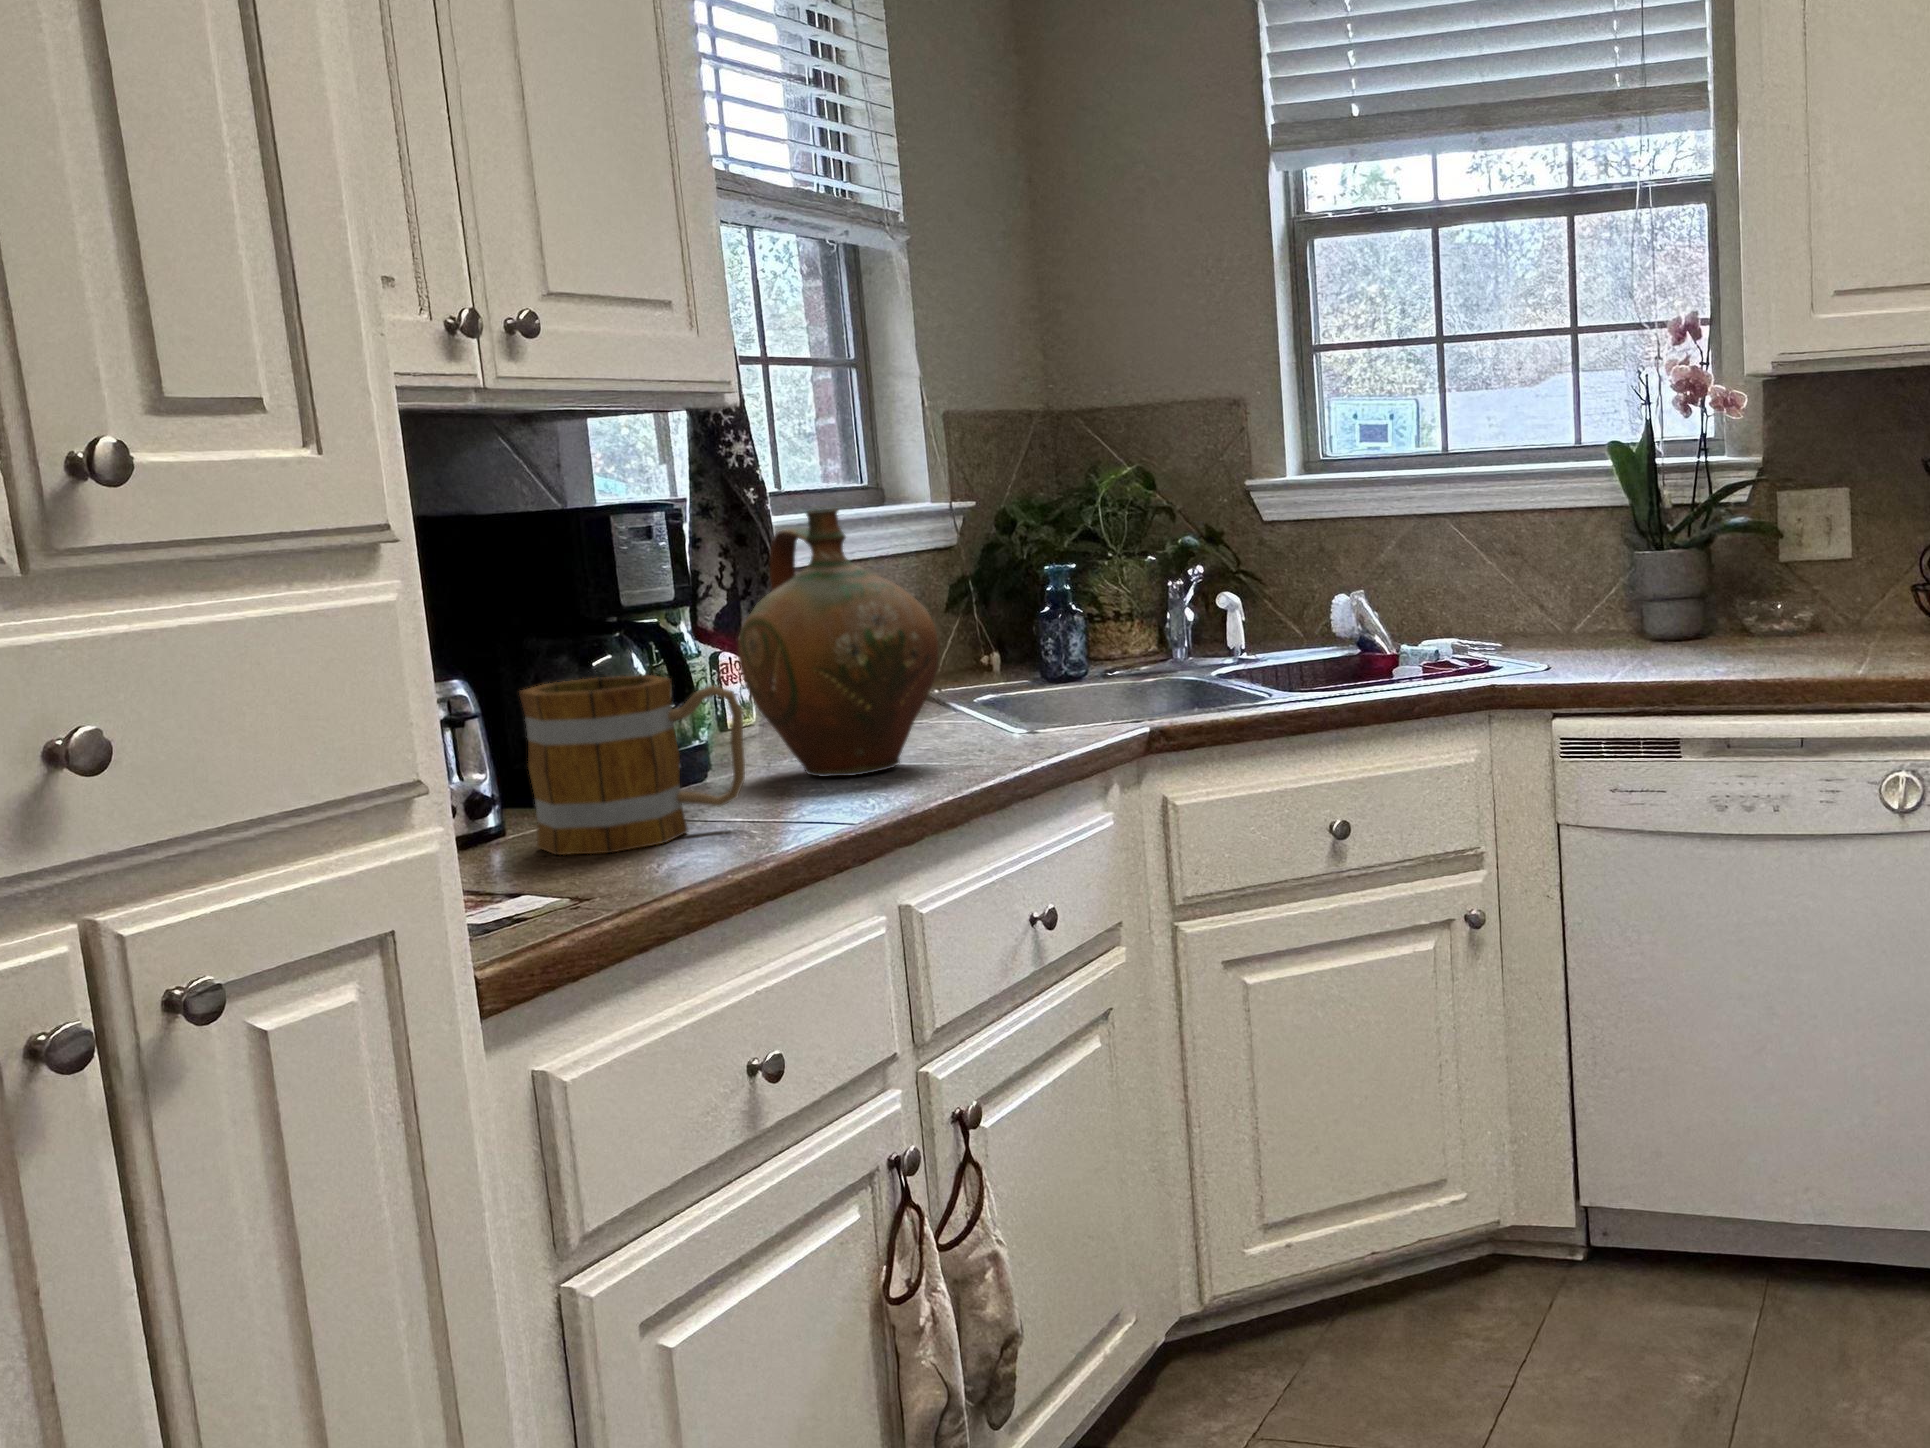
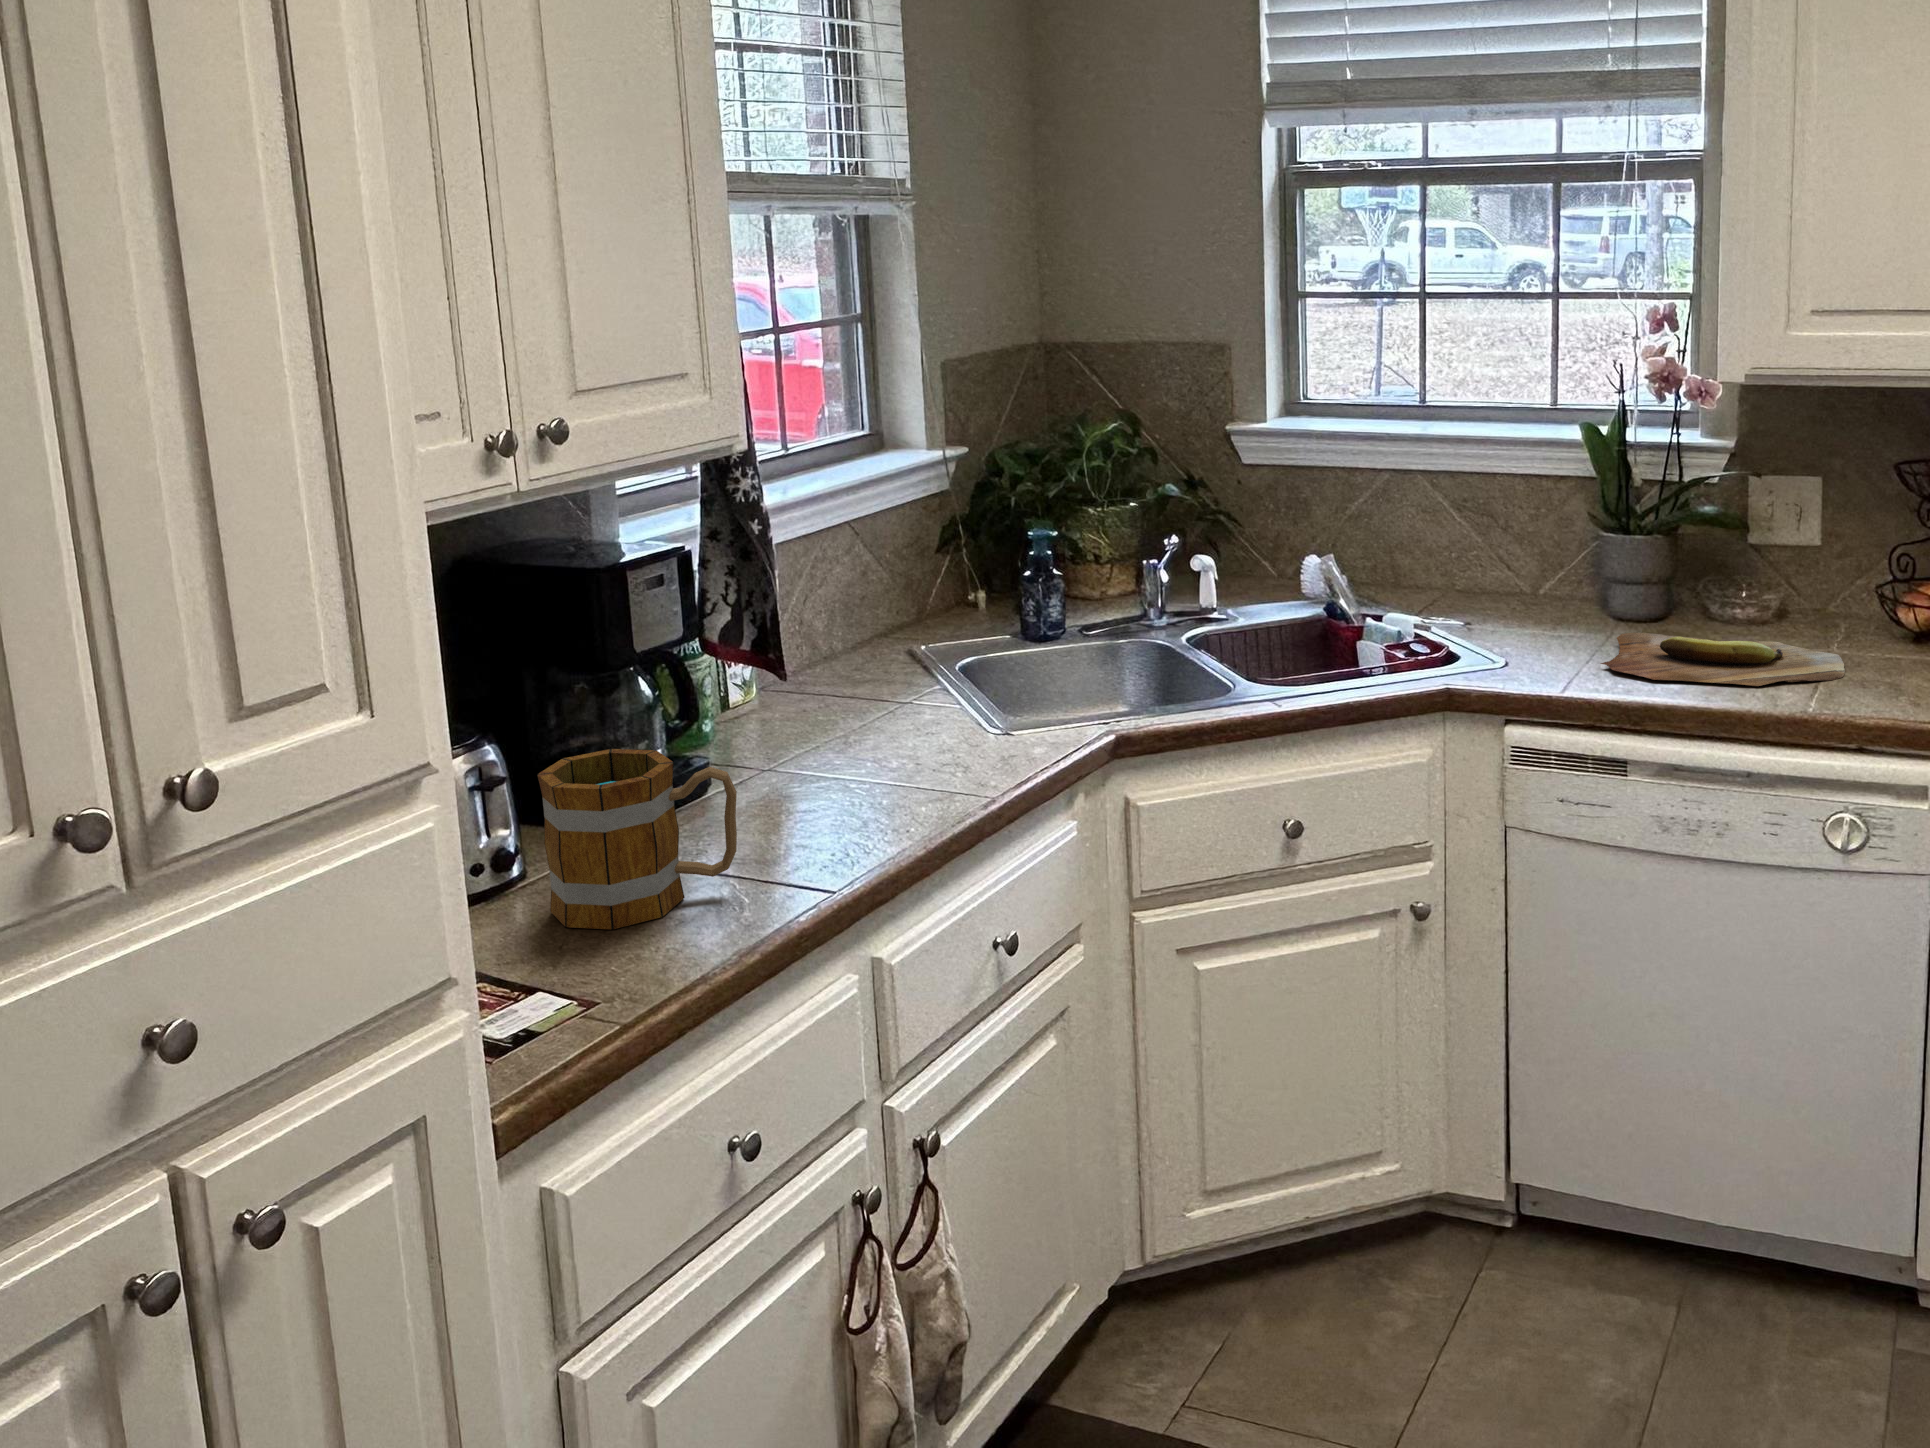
ceramic jug: present [738,508,939,776] -> none [738,554,921,805]
cutting board: none [1644,631,1890,666] -> present [1601,633,1845,686]

